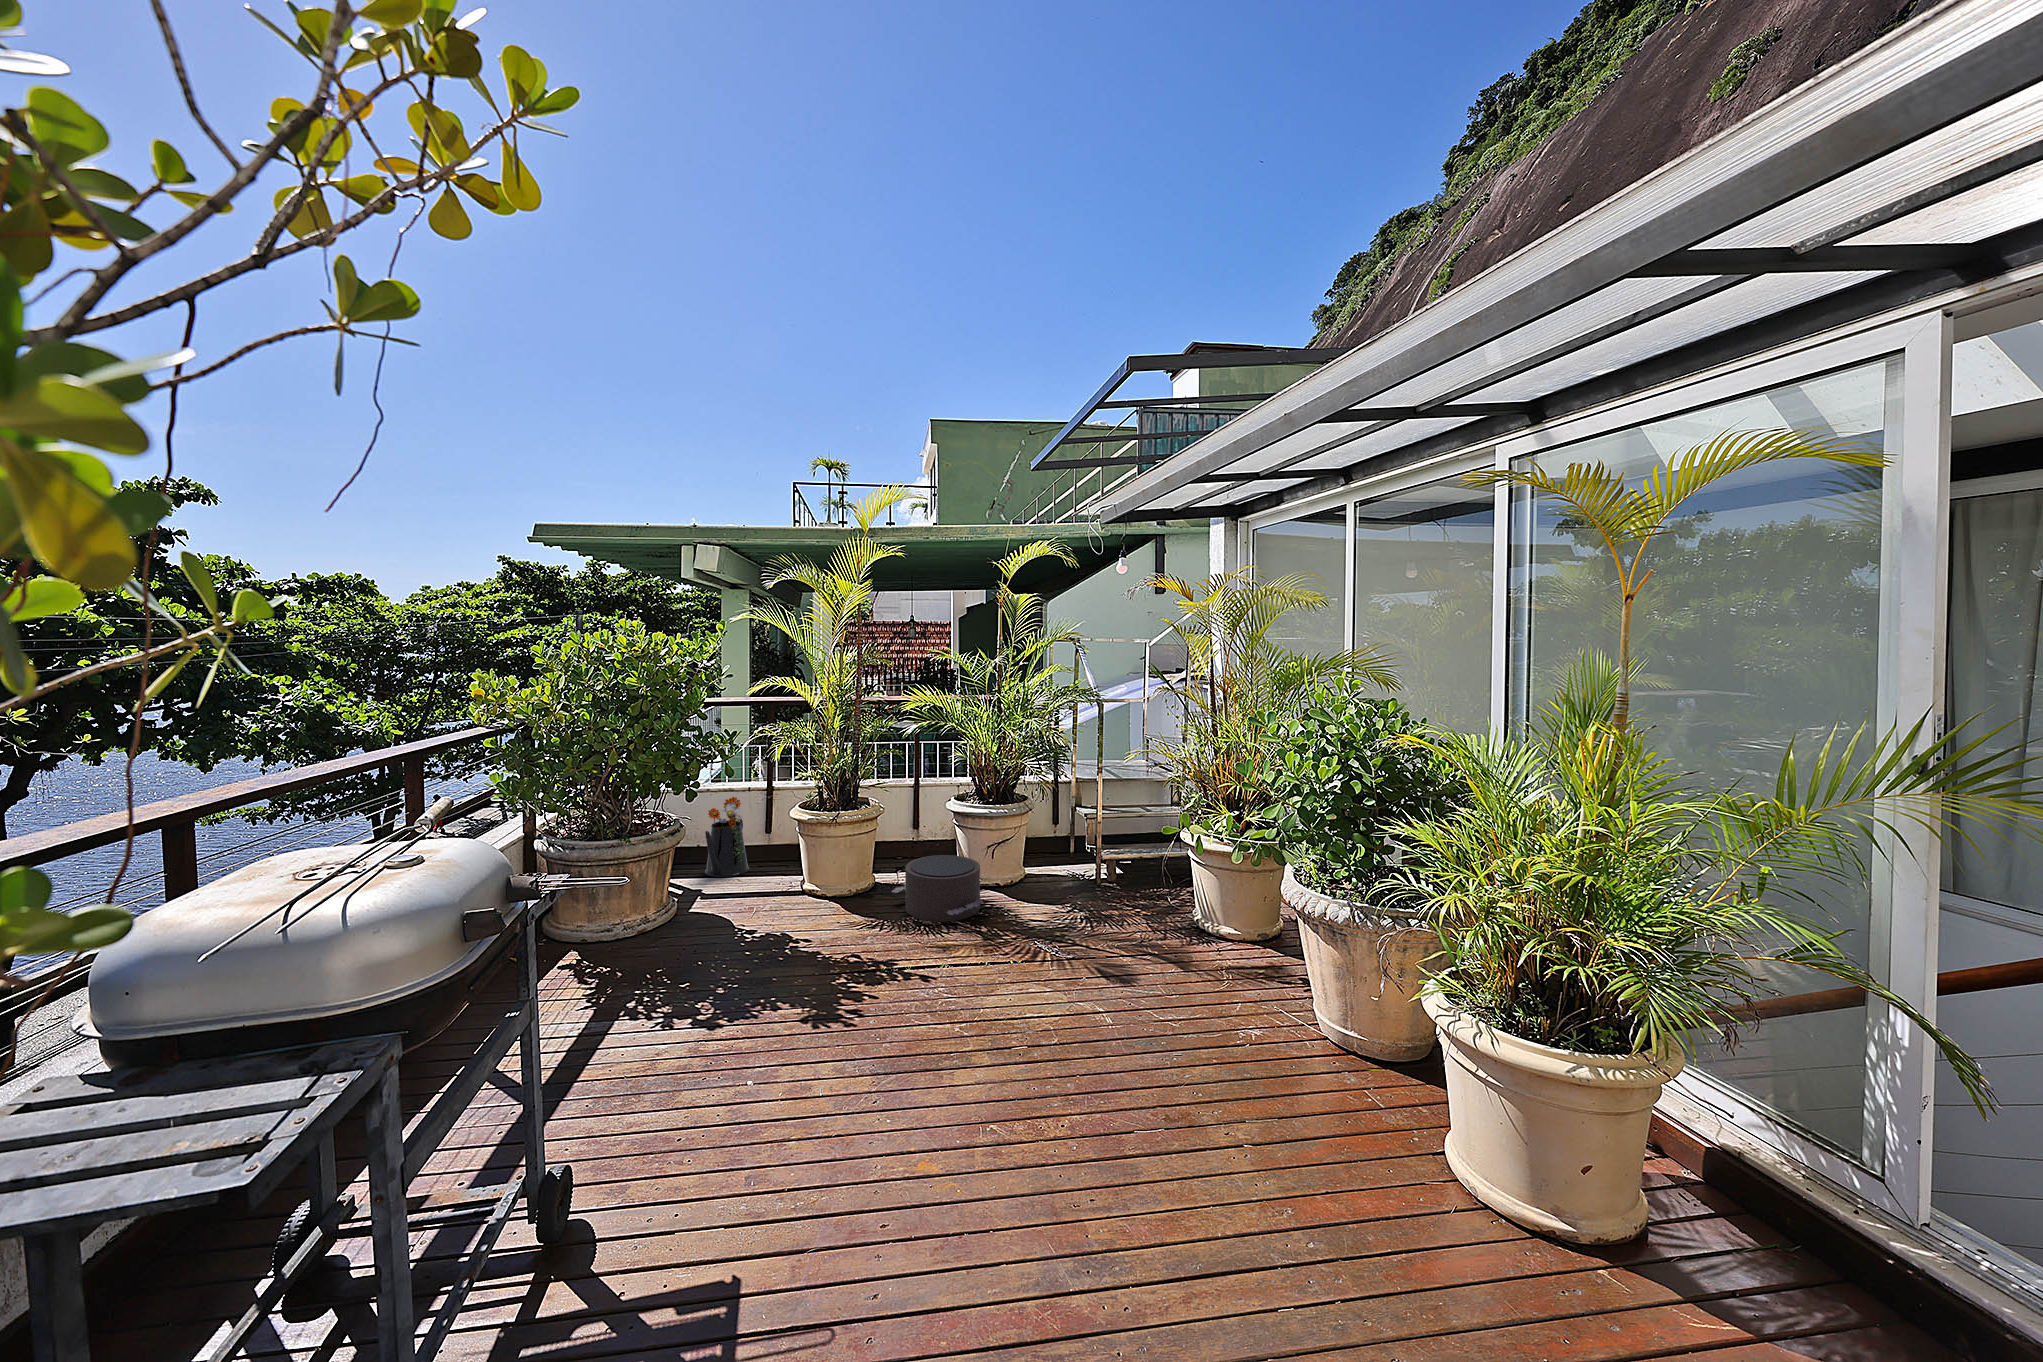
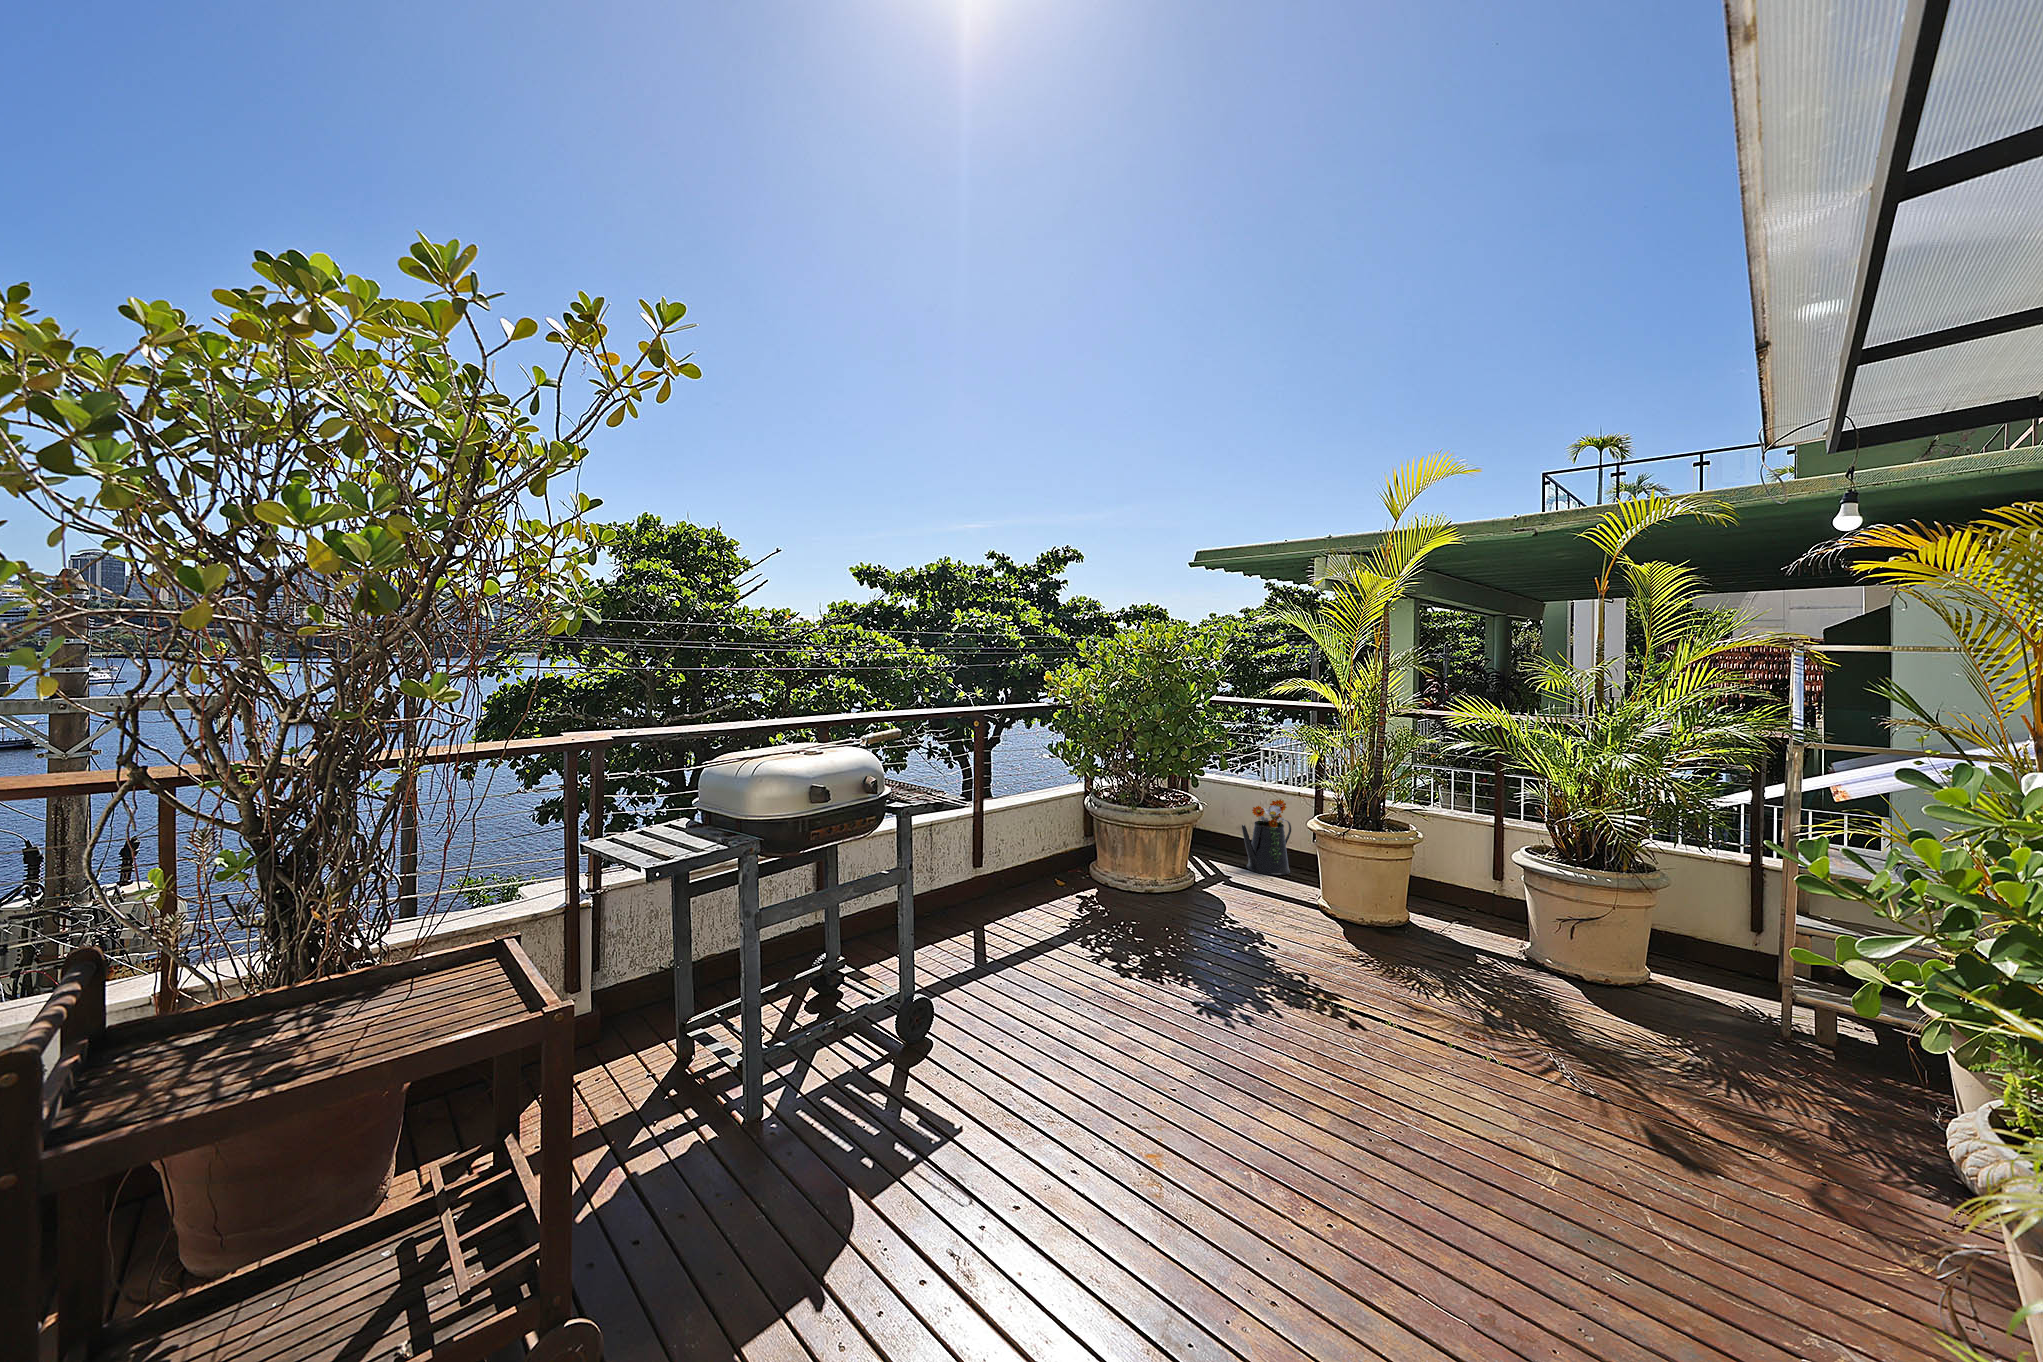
pouf: present [892,855,982,922] -> none [1400,906,1517,993]

